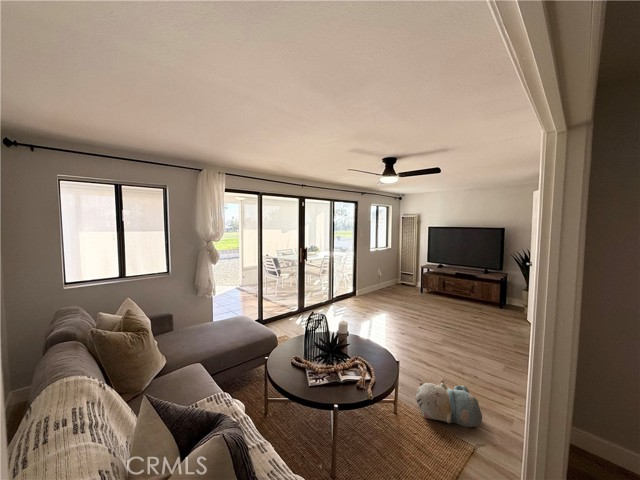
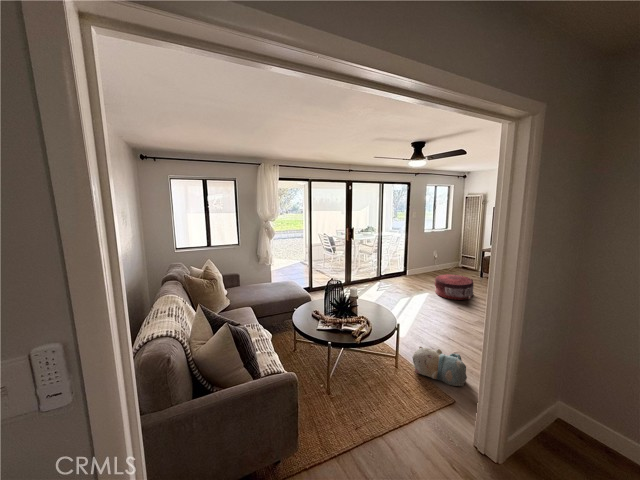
pouf: none [391,291,427,318] -> present [435,274,474,300]

